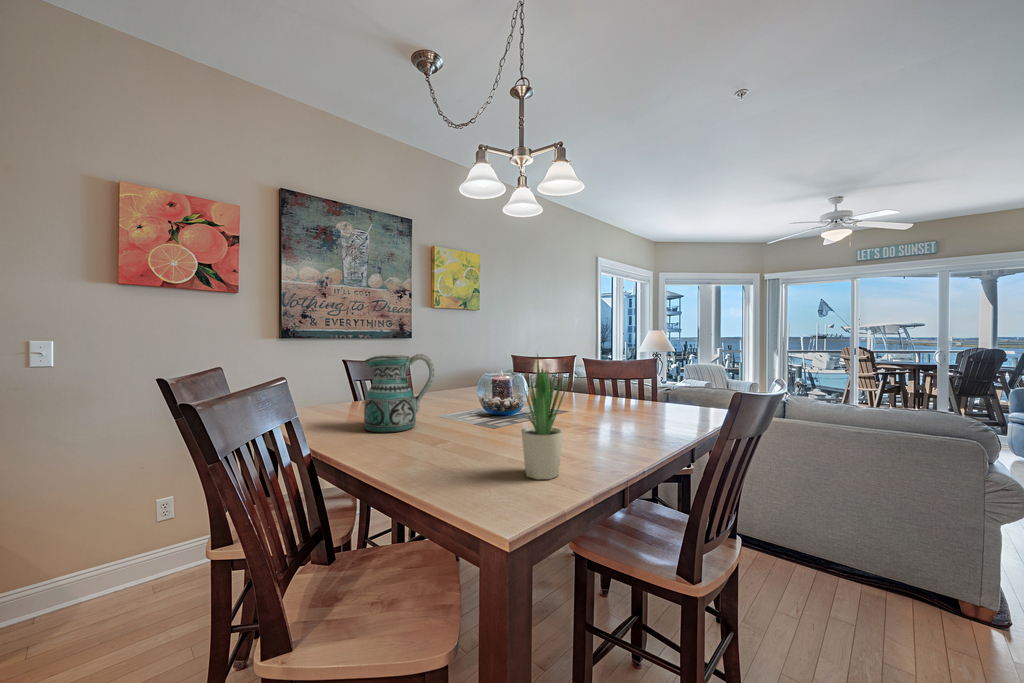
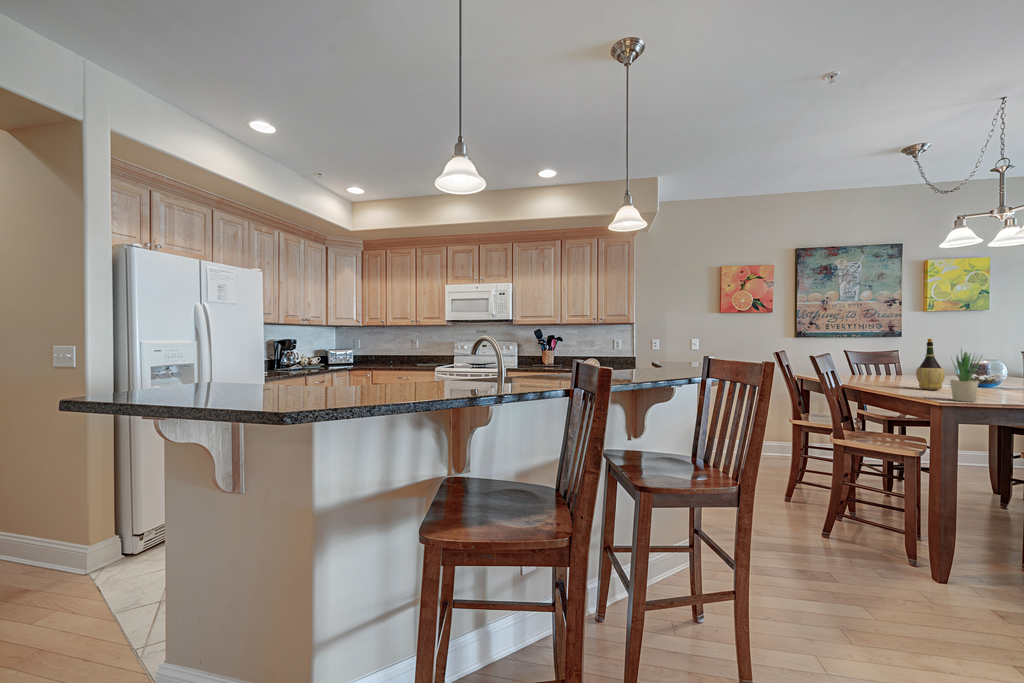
wine bottle: none [448,340,486,435] -> present [916,339,945,390]
ceramic pitcher: present [364,354,434,432] -> none [861,346,908,386]

